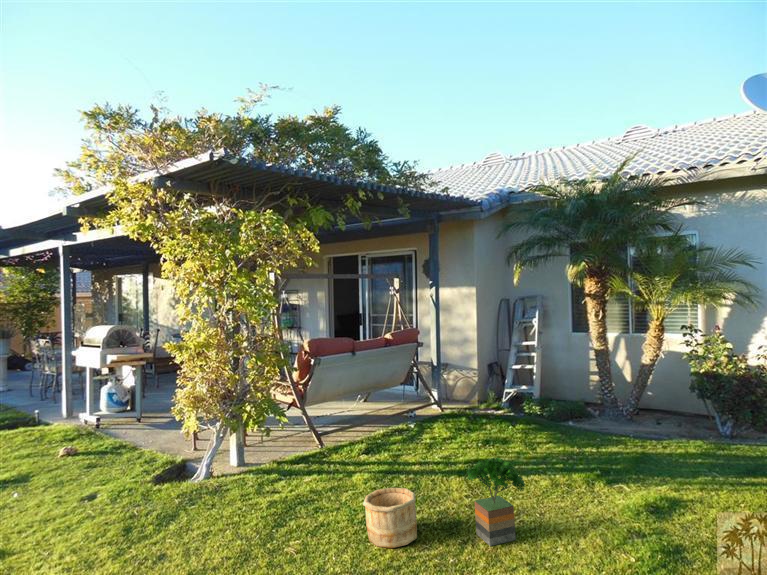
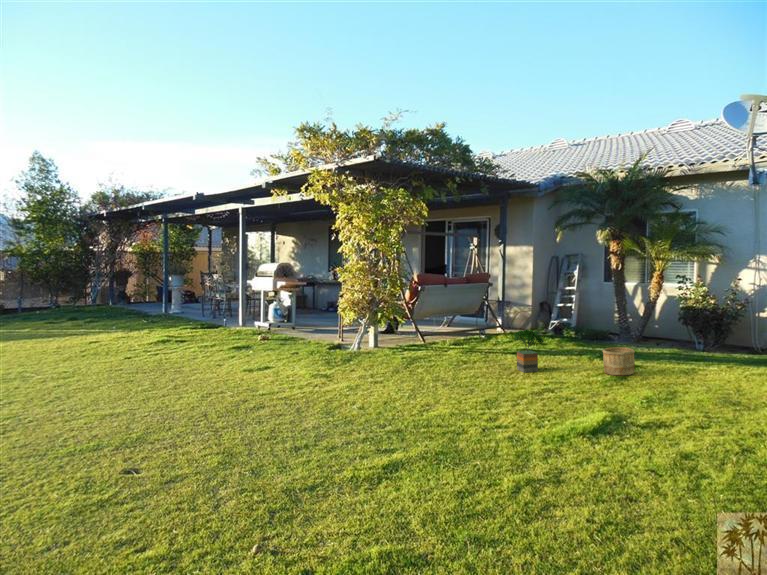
wooden bucket: present [363,488,417,548] -> present [602,347,635,376]

